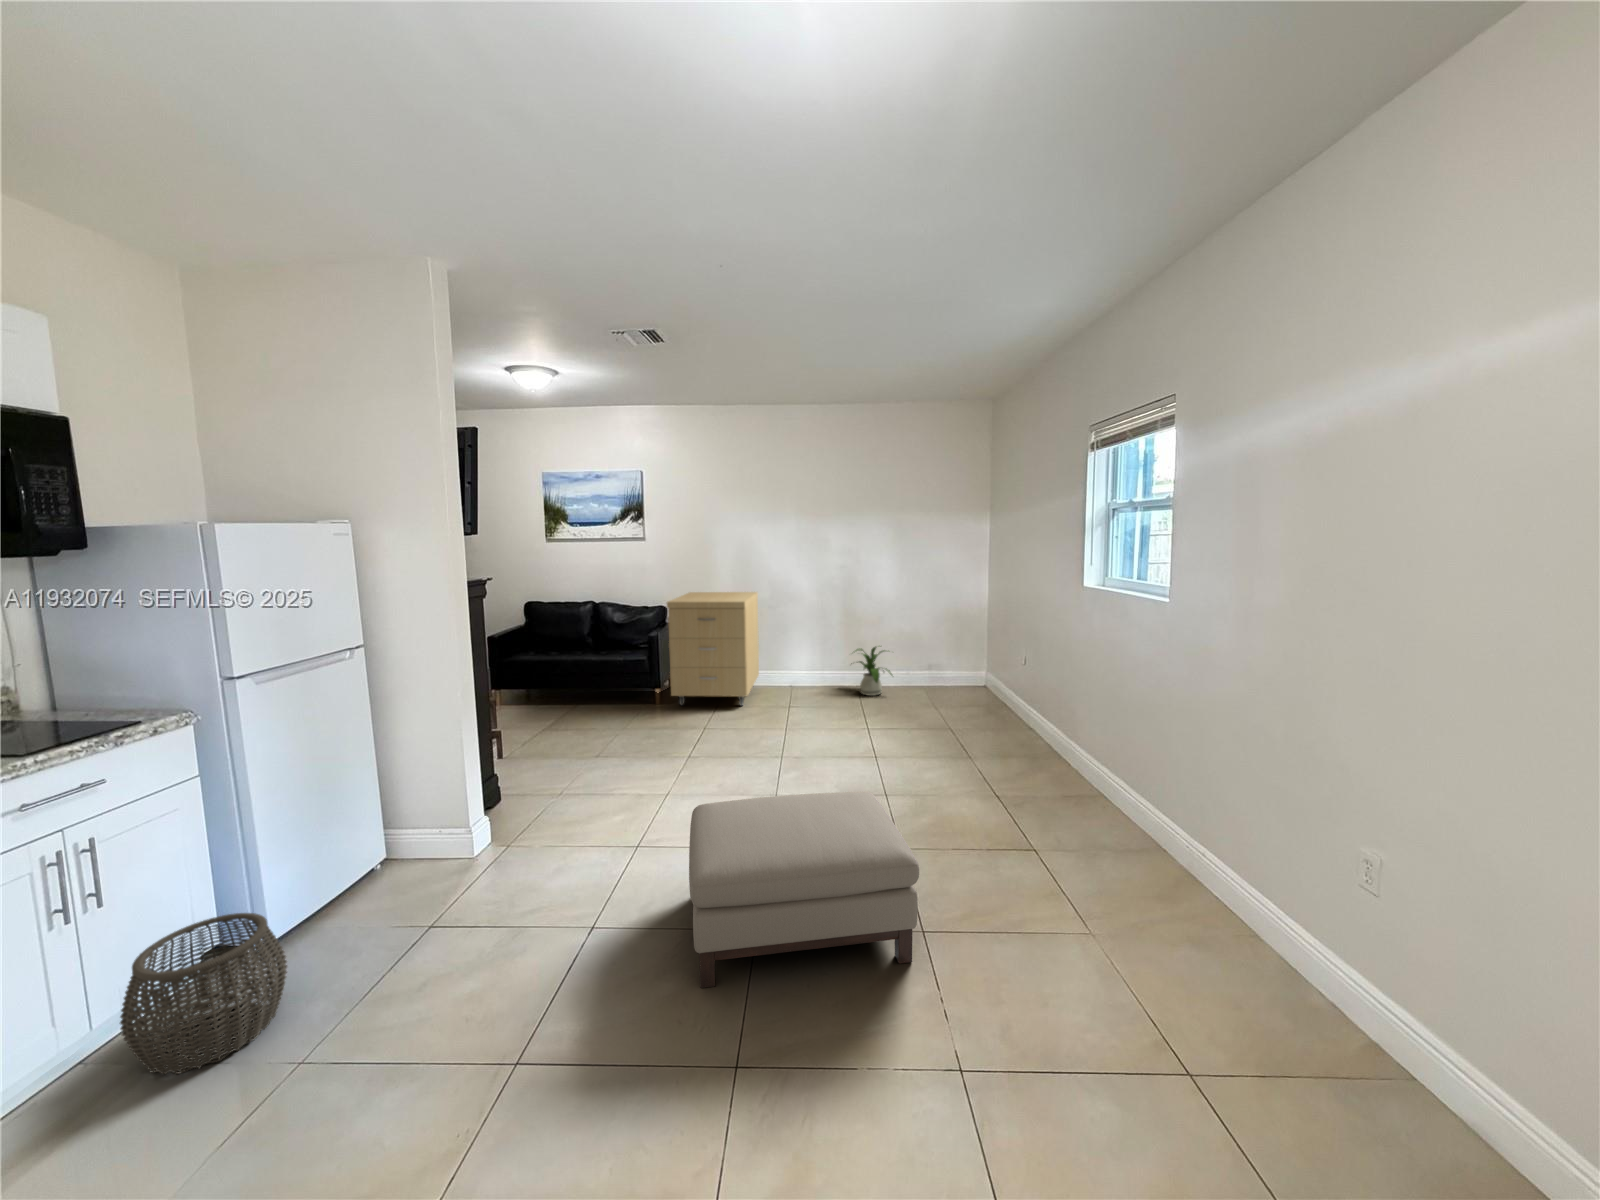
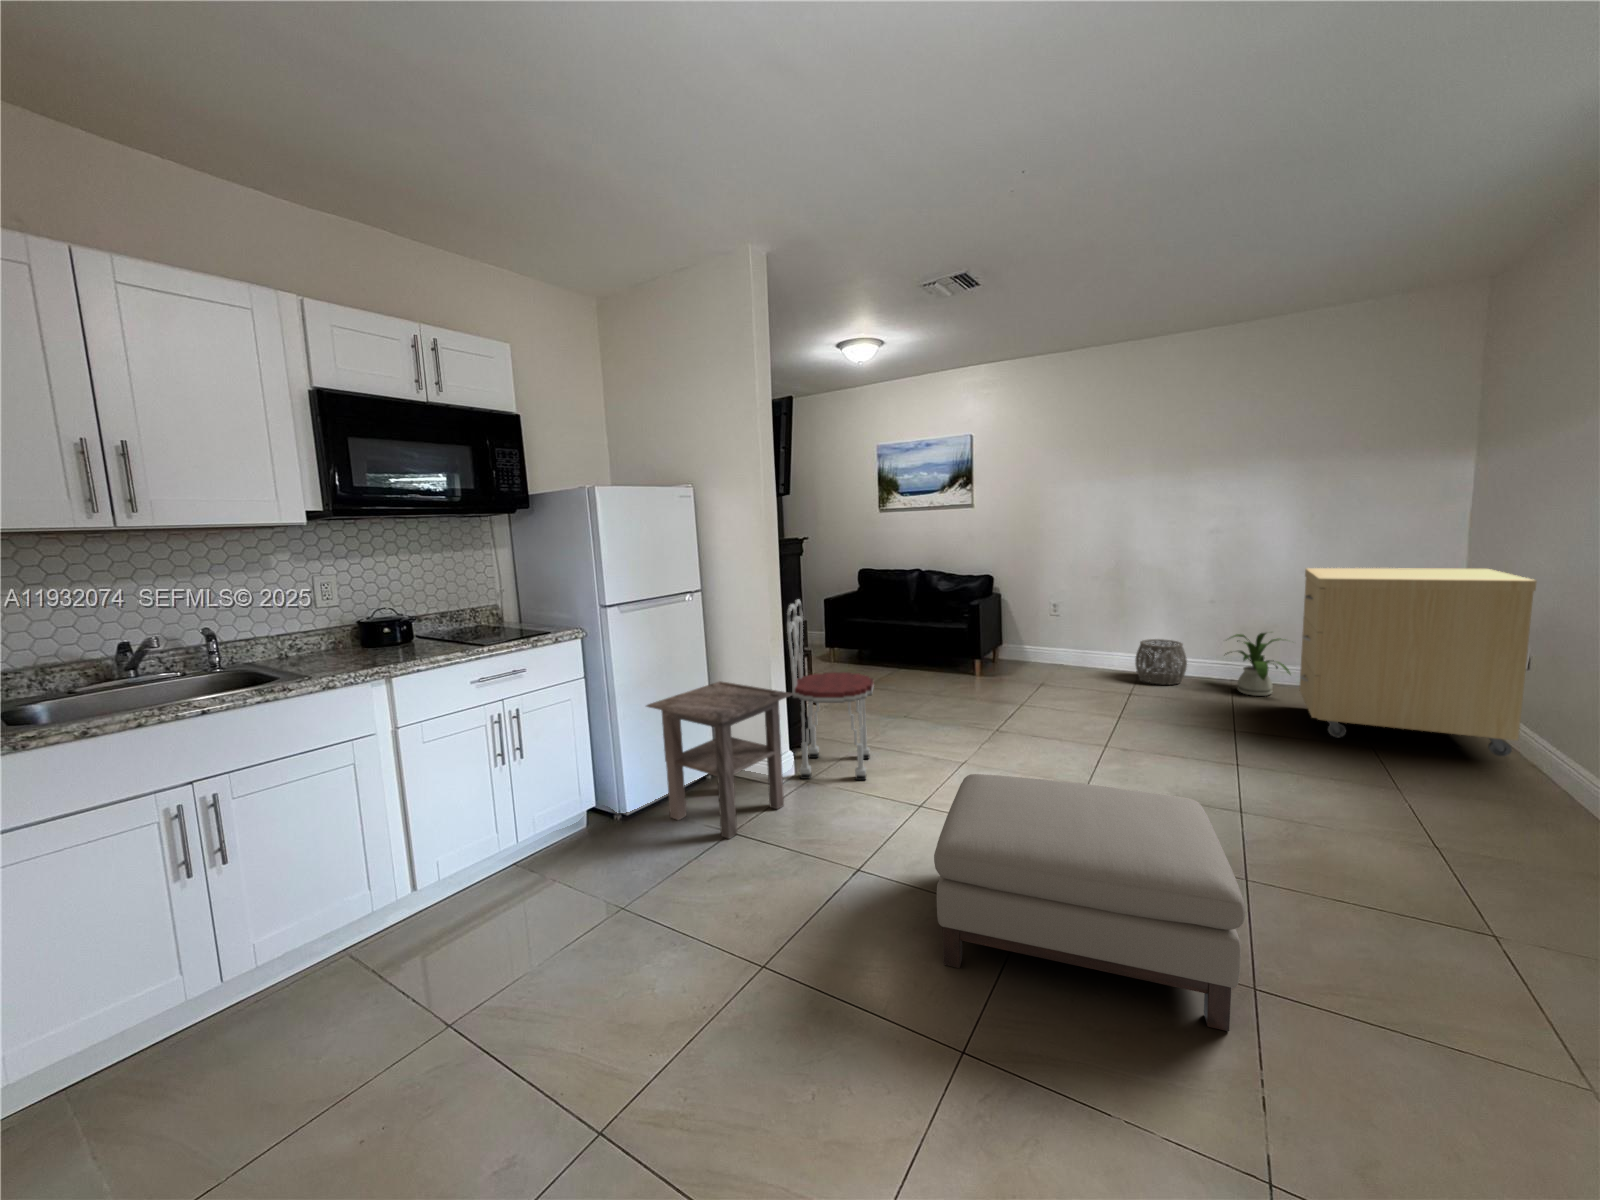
storage cabinet: present [667,592,759,706] -> present [1299,568,1537,756]
dining chair: none [481,647,578,843] -> present [787,599,874,780]
side table: none [298,750,499,933] -> present [647,681,794,839]
woven basket: present [120,913,287,1074] -> present [1135,639,1187,685]

